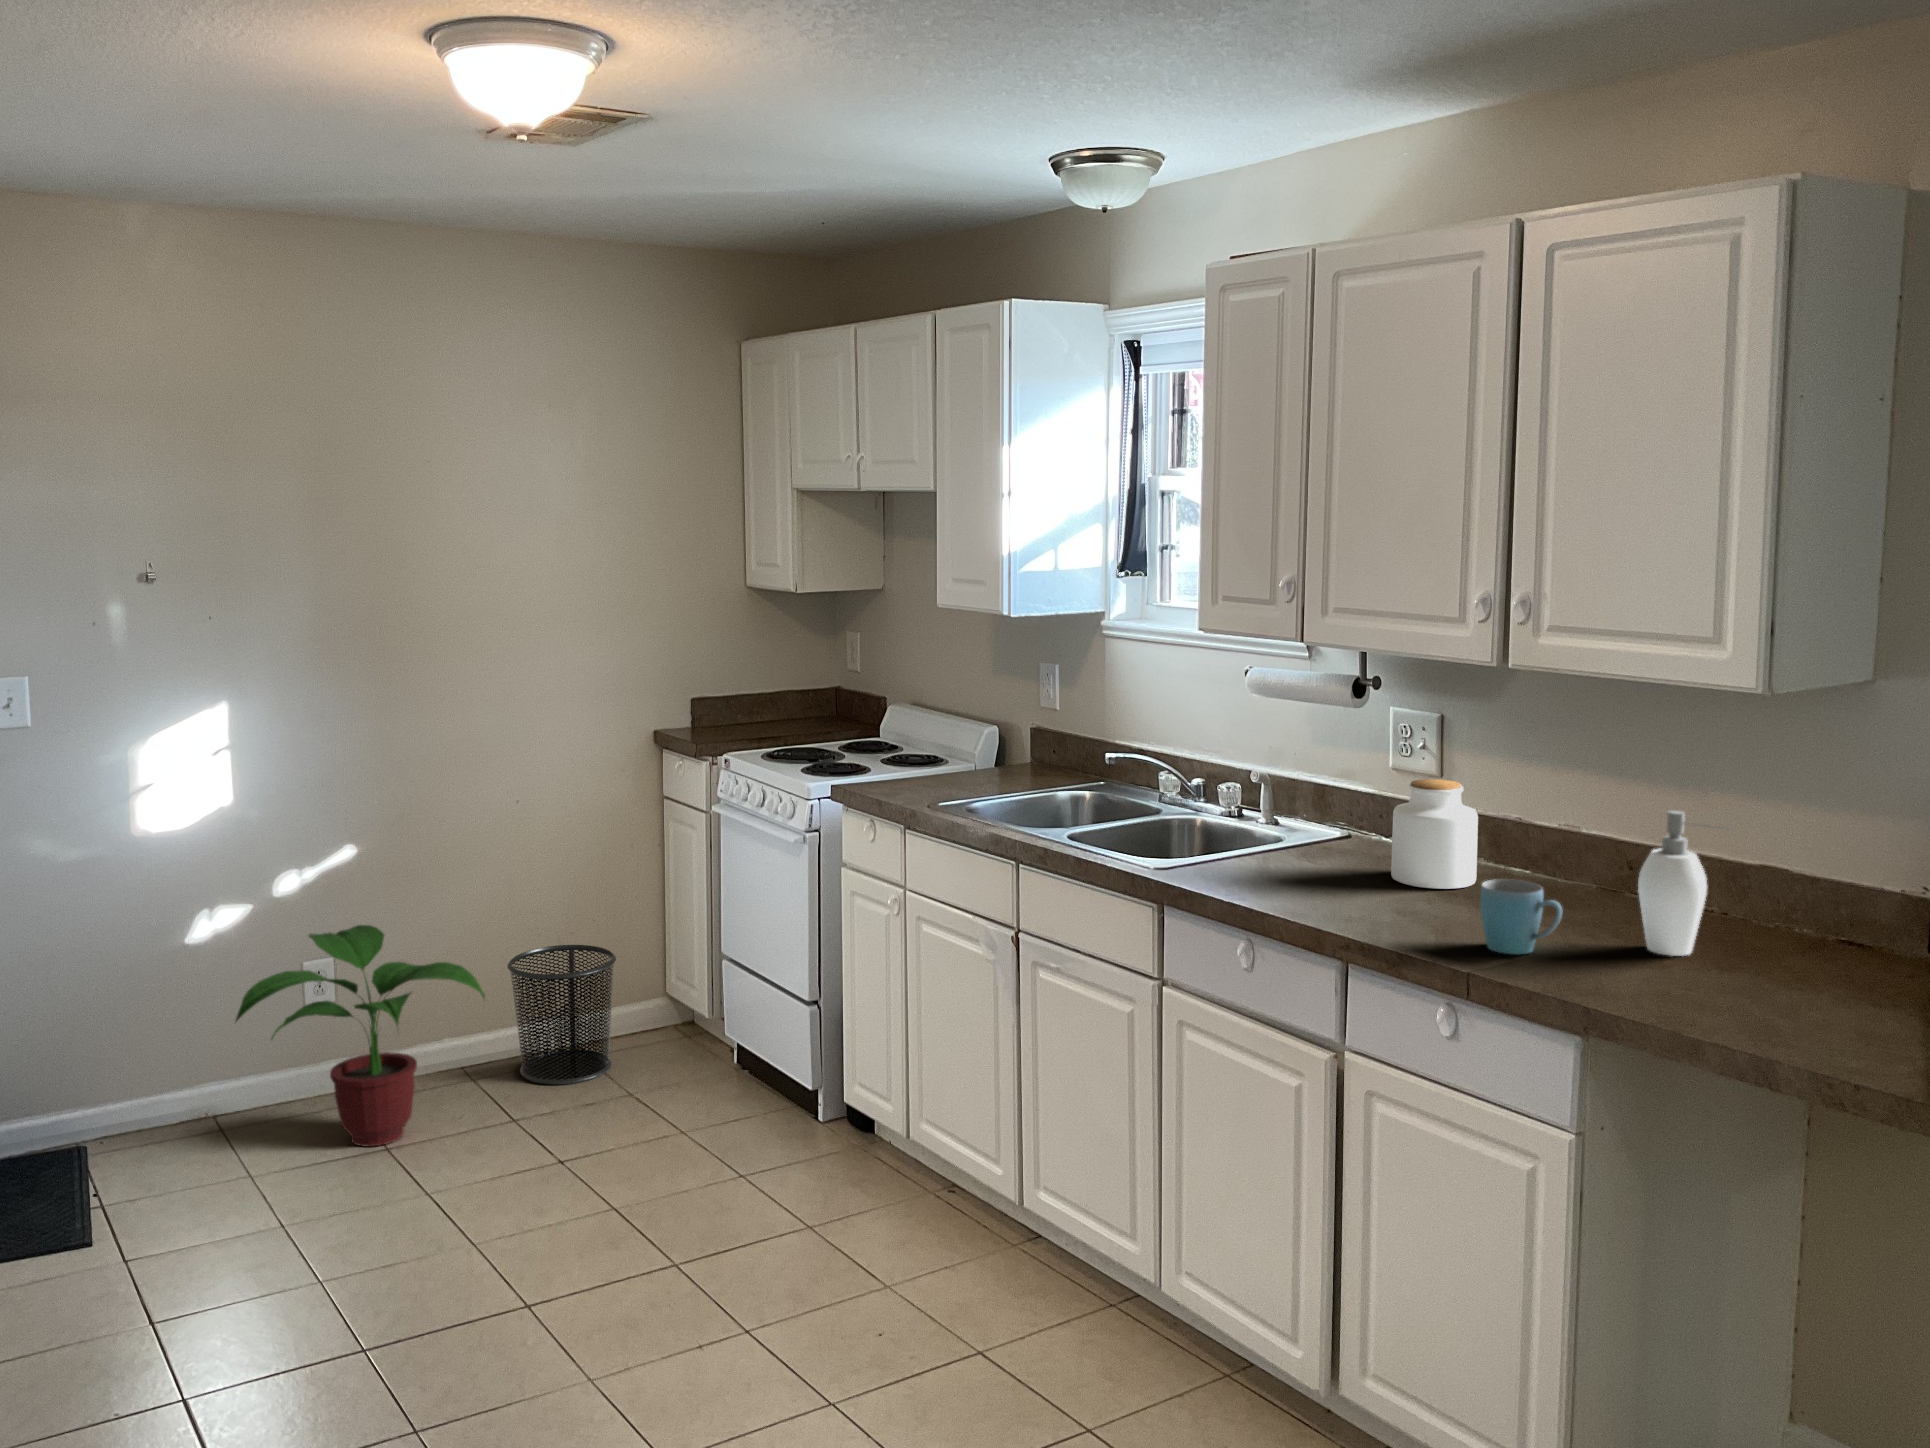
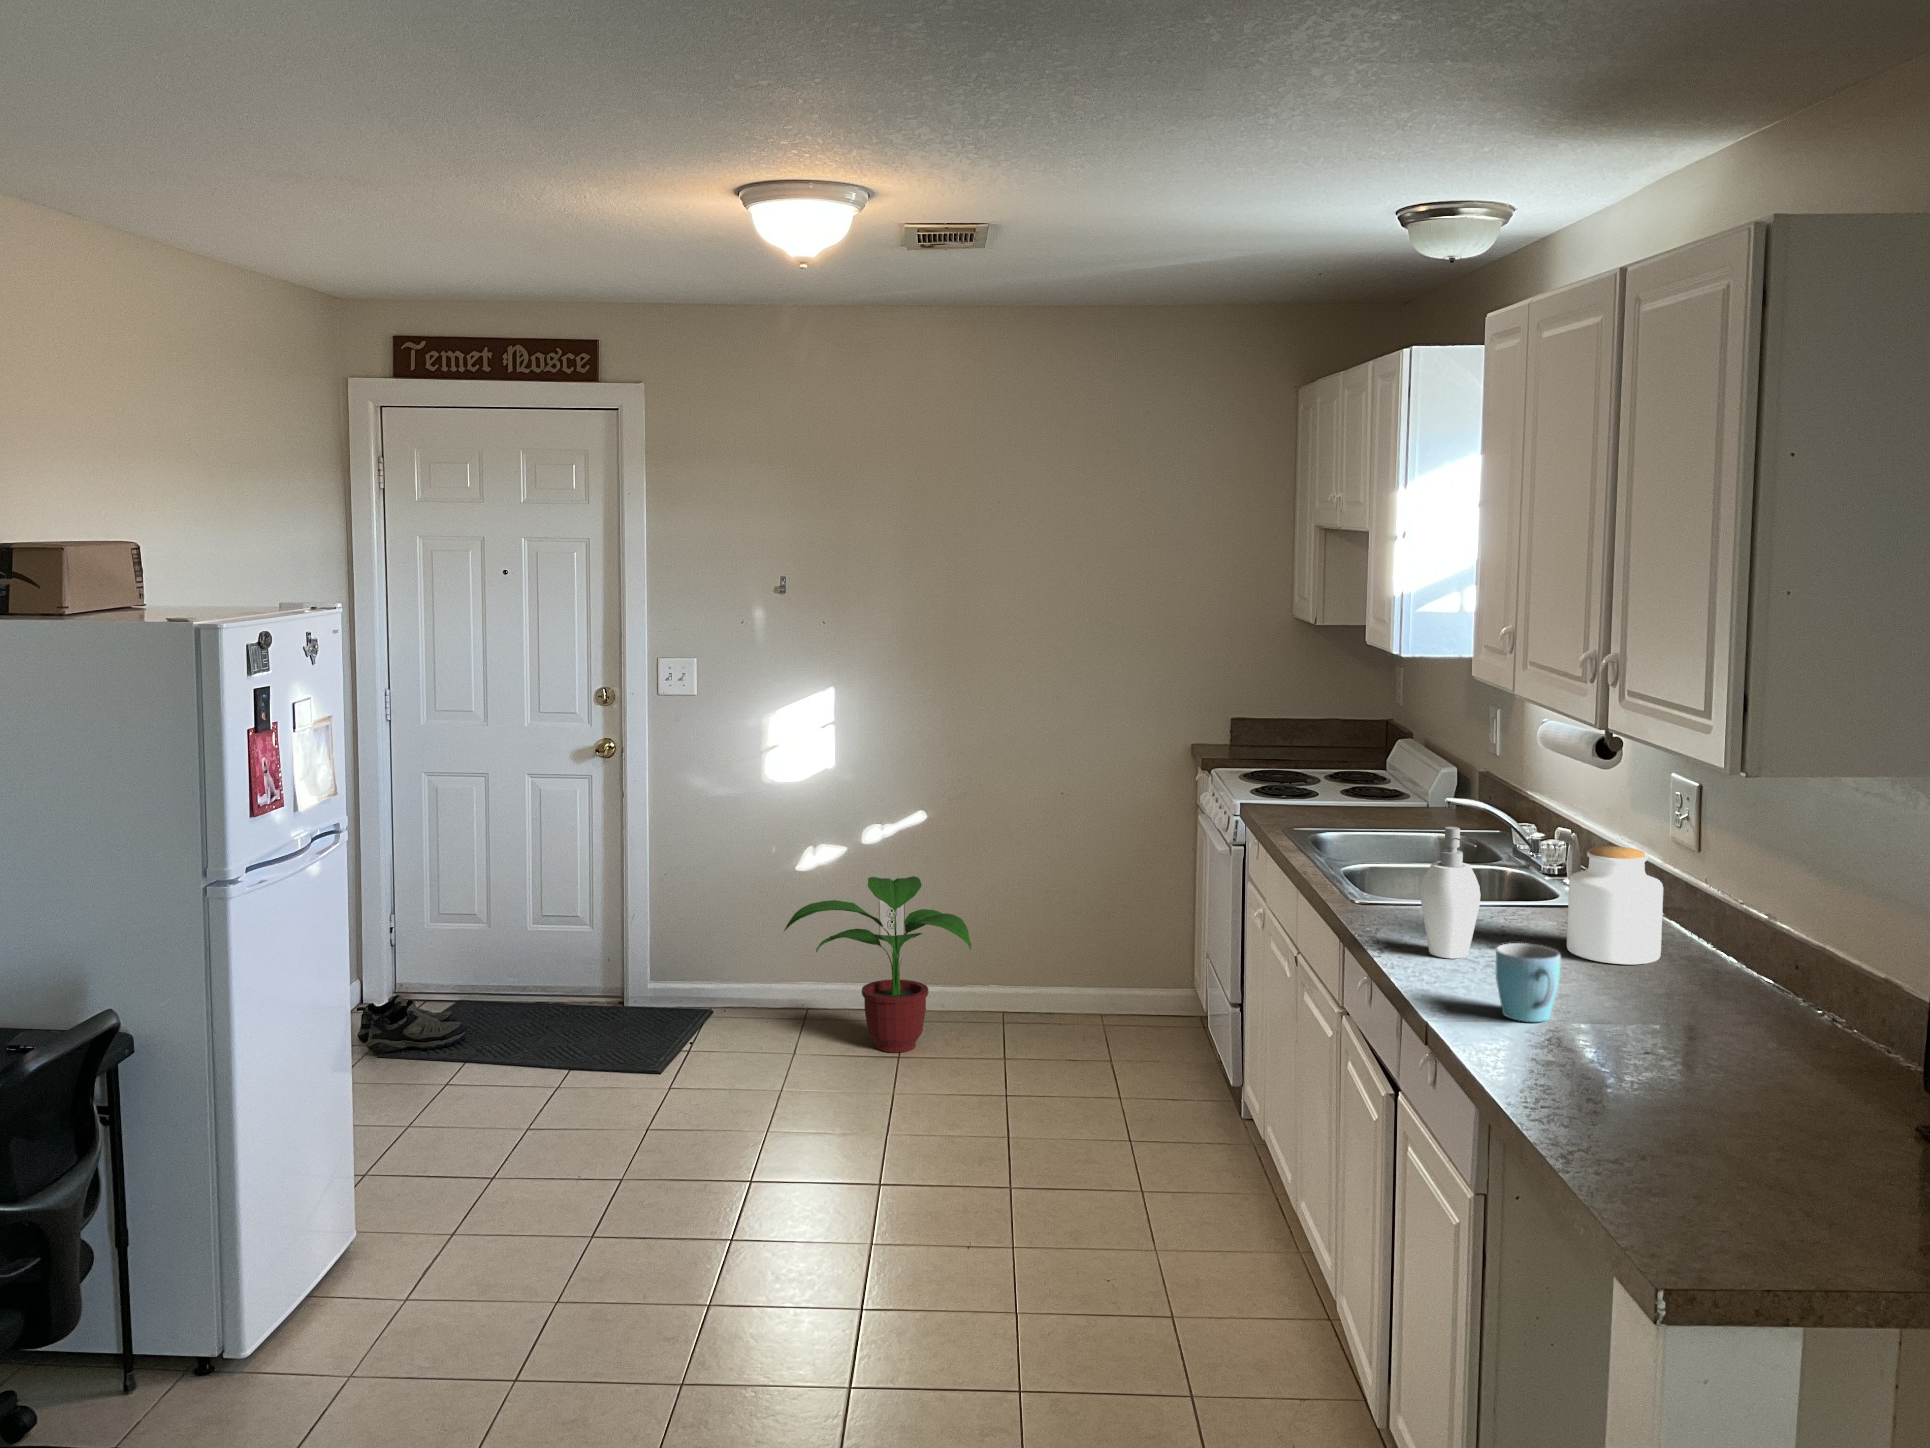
soap dispenser: present [1638,811,1727,956] -> present [1421,827,1480,958]
waste bin: present [507,945,616,1085] -> none [1030,922,1123,1042]

